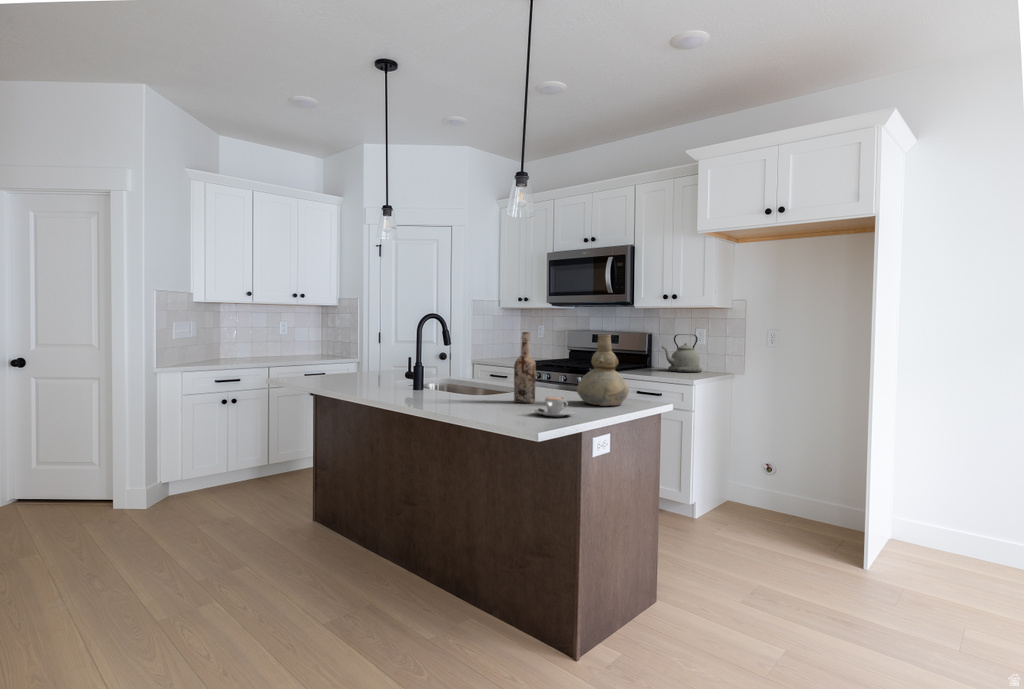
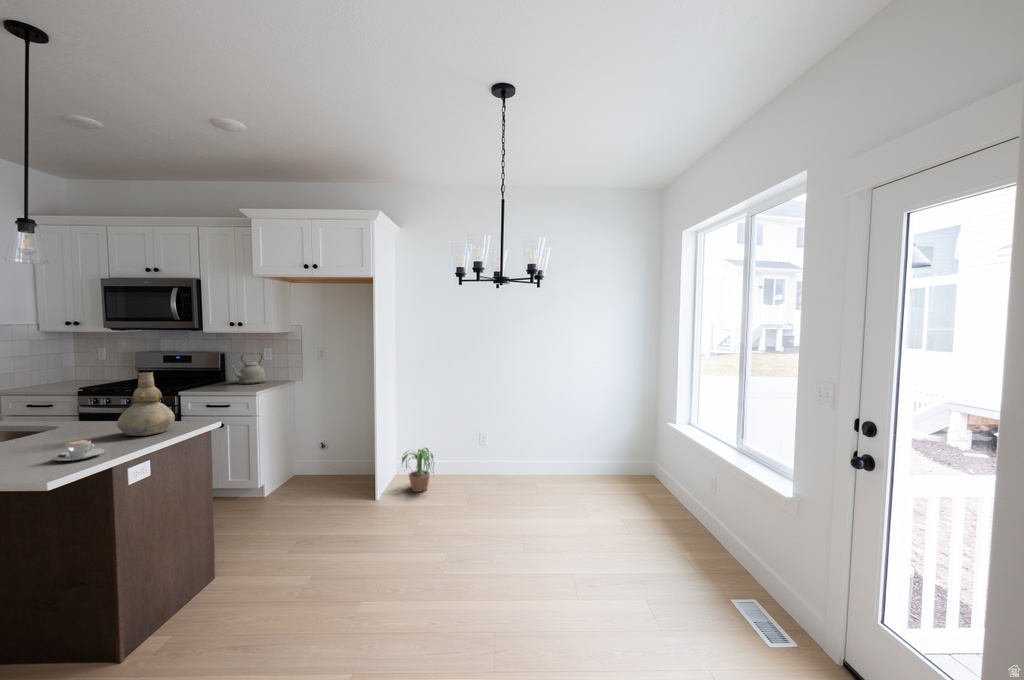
wine bottle: present [514,332,536,403] -> none [32,377,63,448]
potted plant: none [889,502,976,576] -> present [402,448,433,492]

